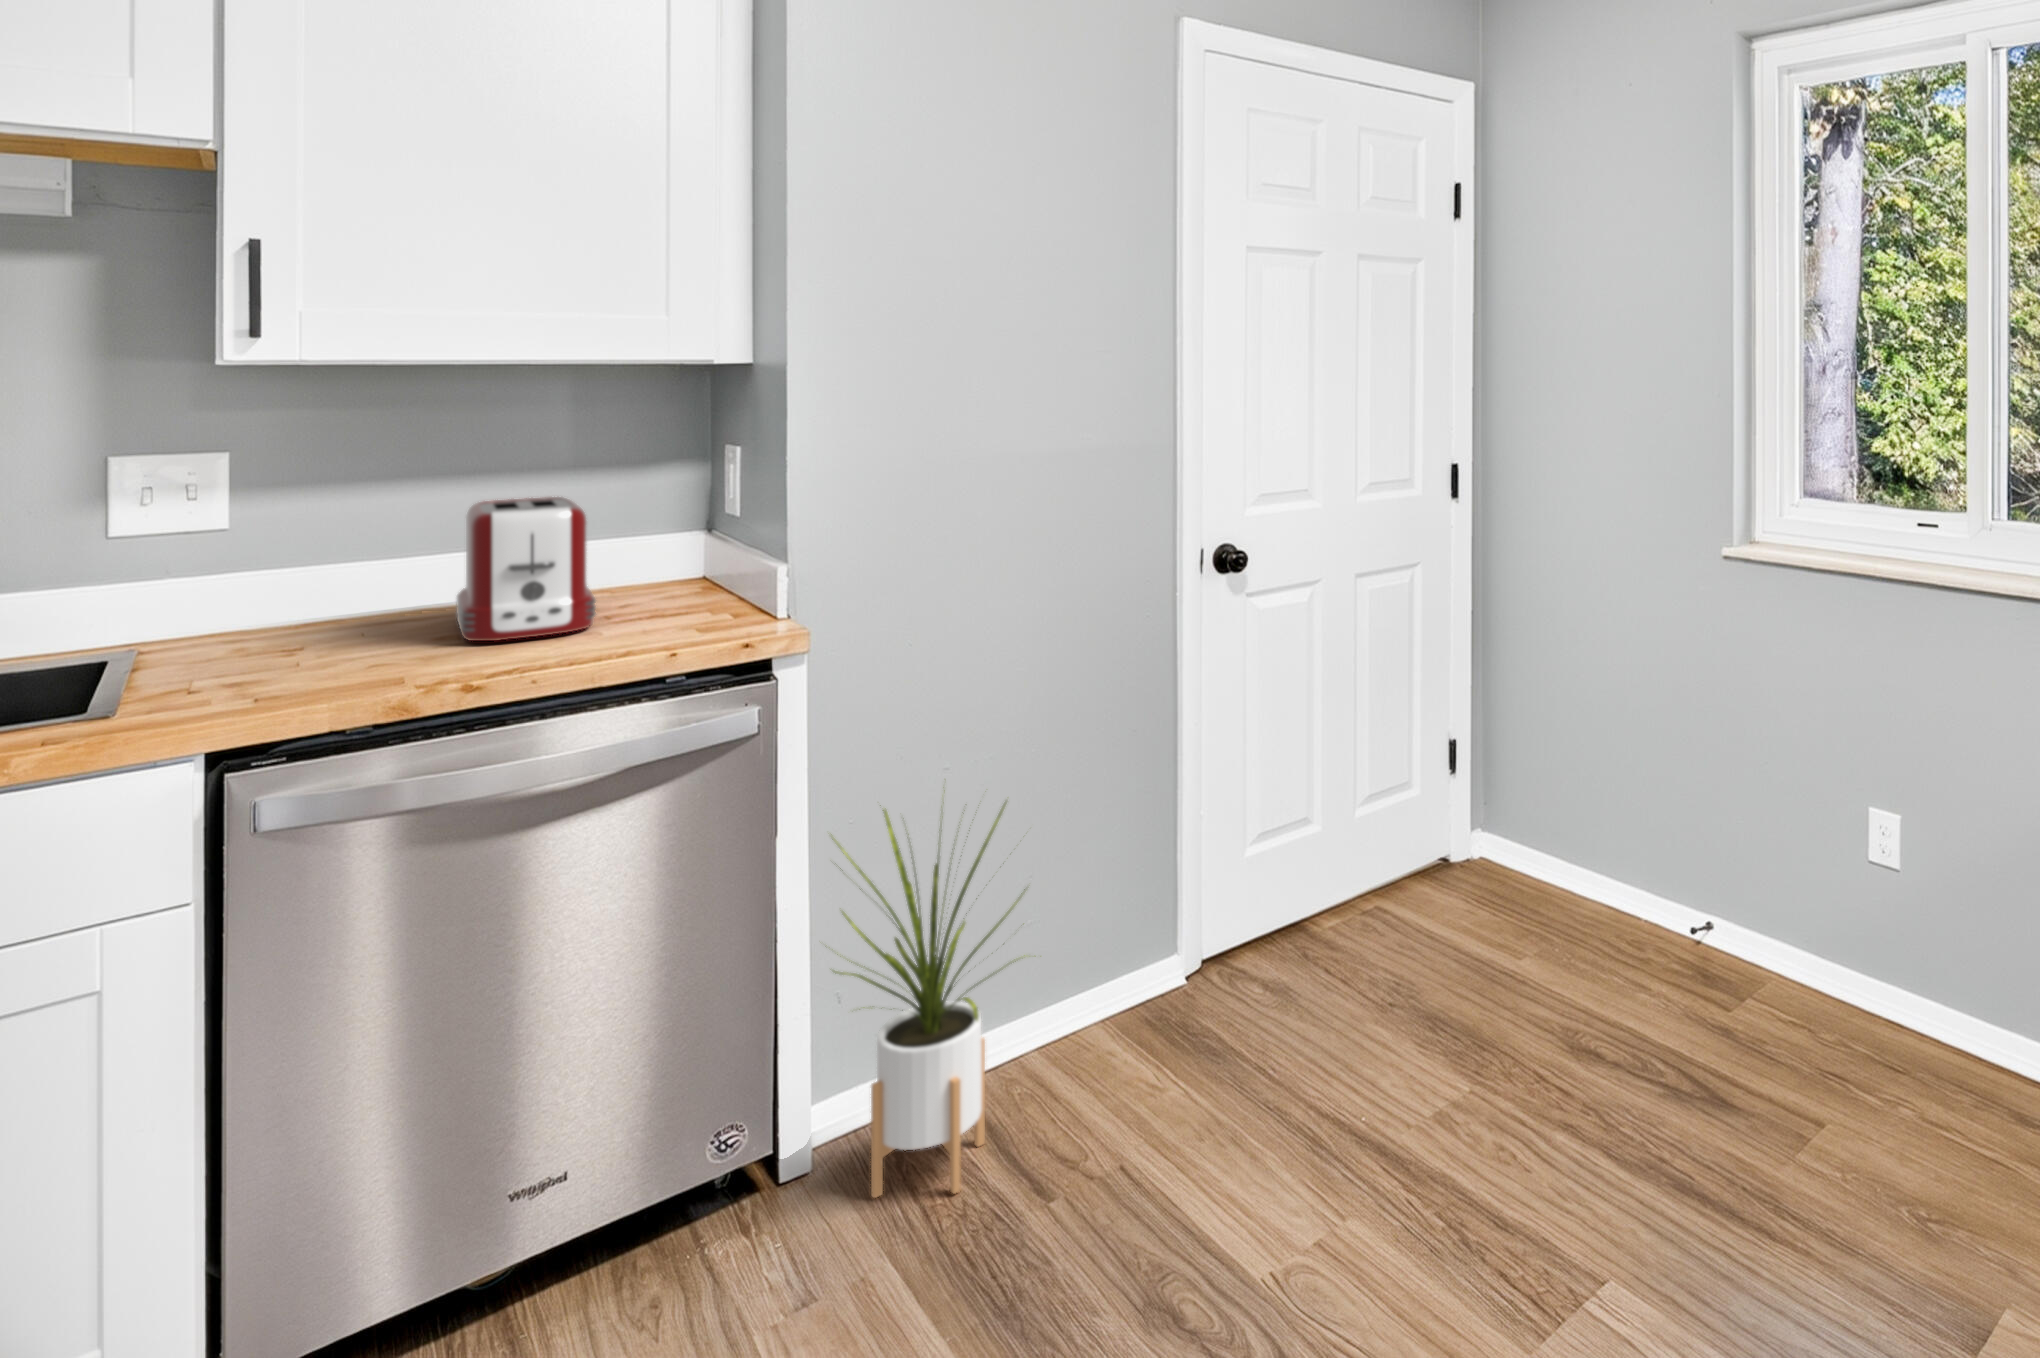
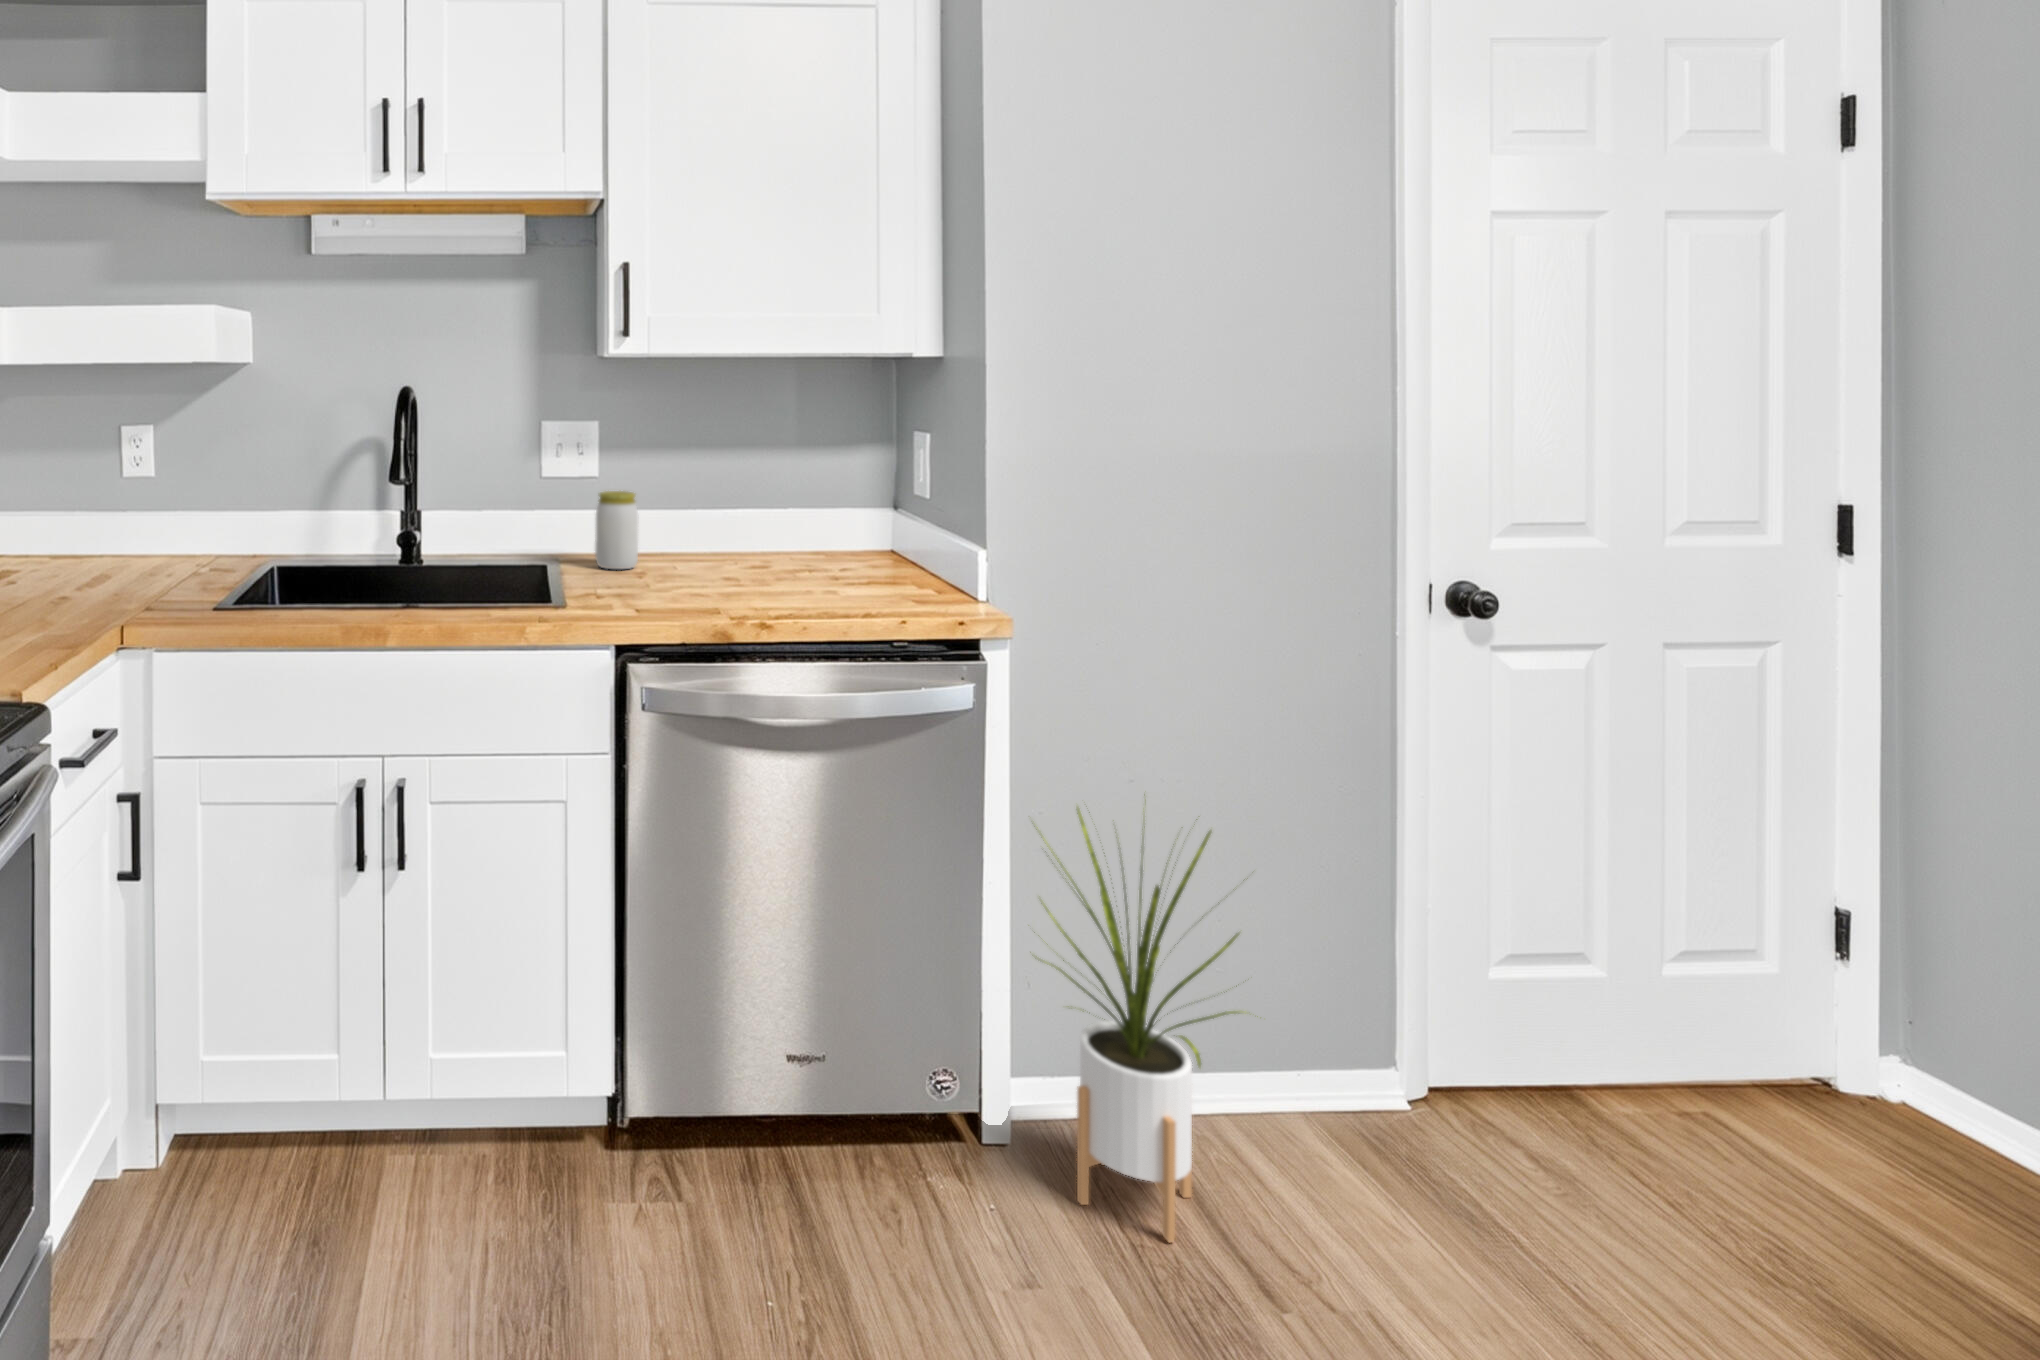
toaster: present [456,497,596,641] -> none [729,470,833,587]
jar: none [219,544,298,651] -> present [595,491,638,569]

